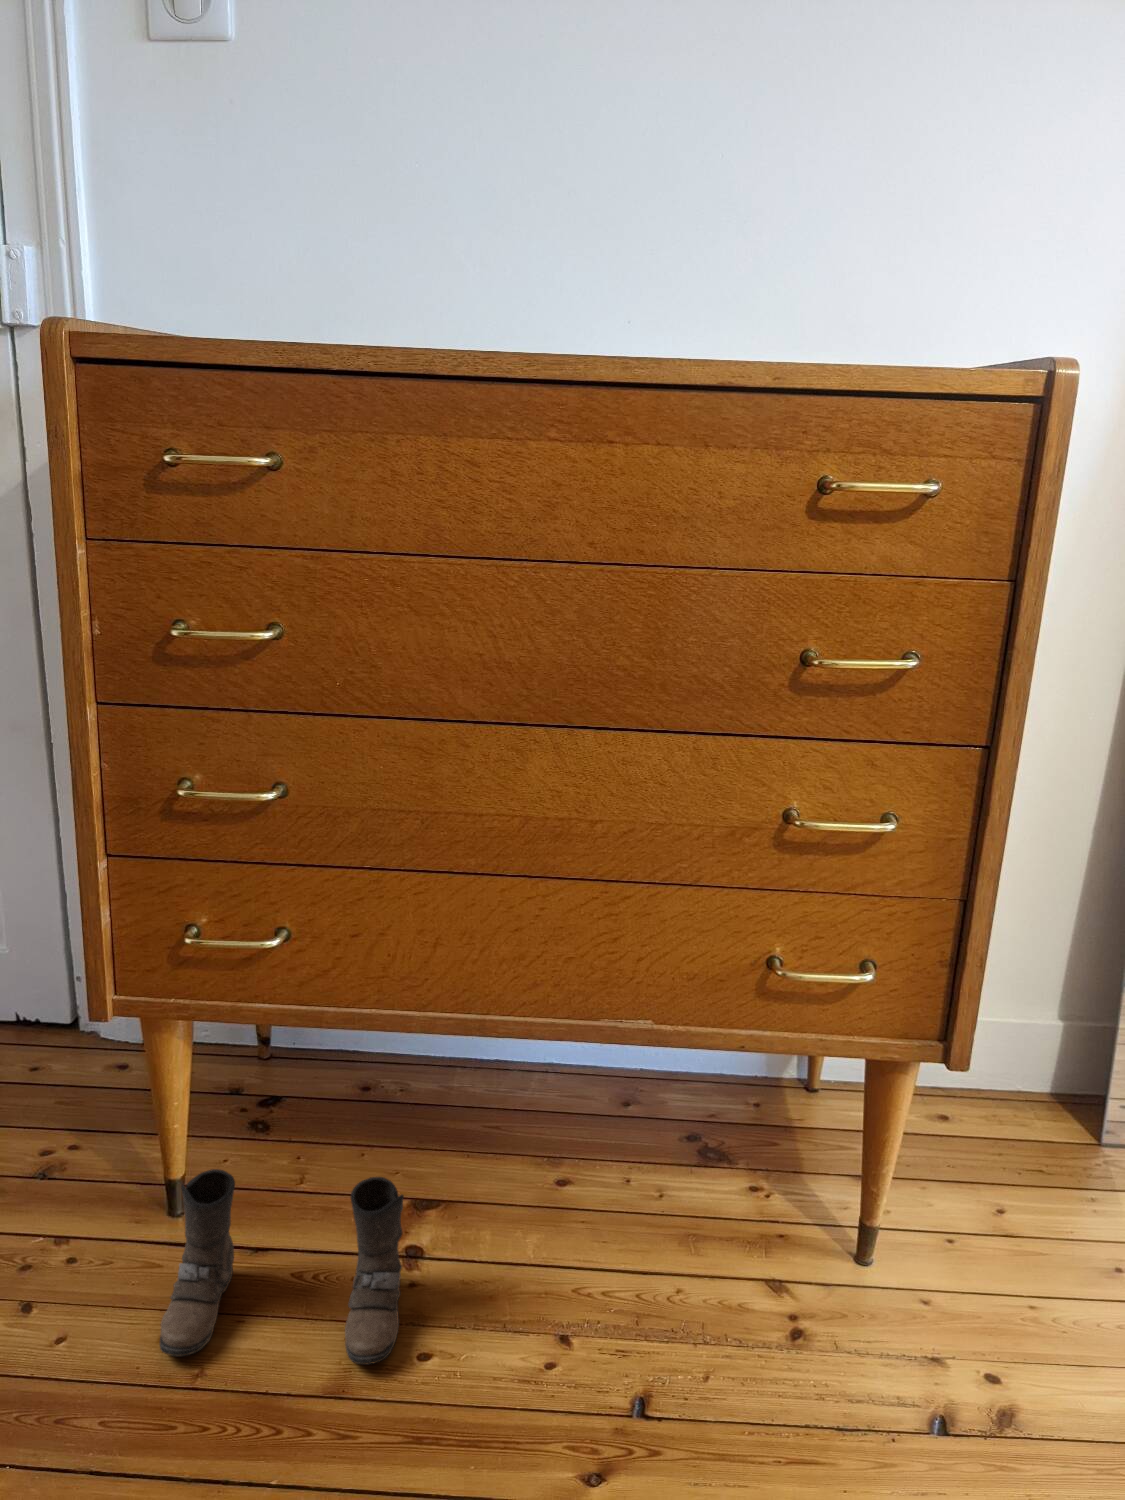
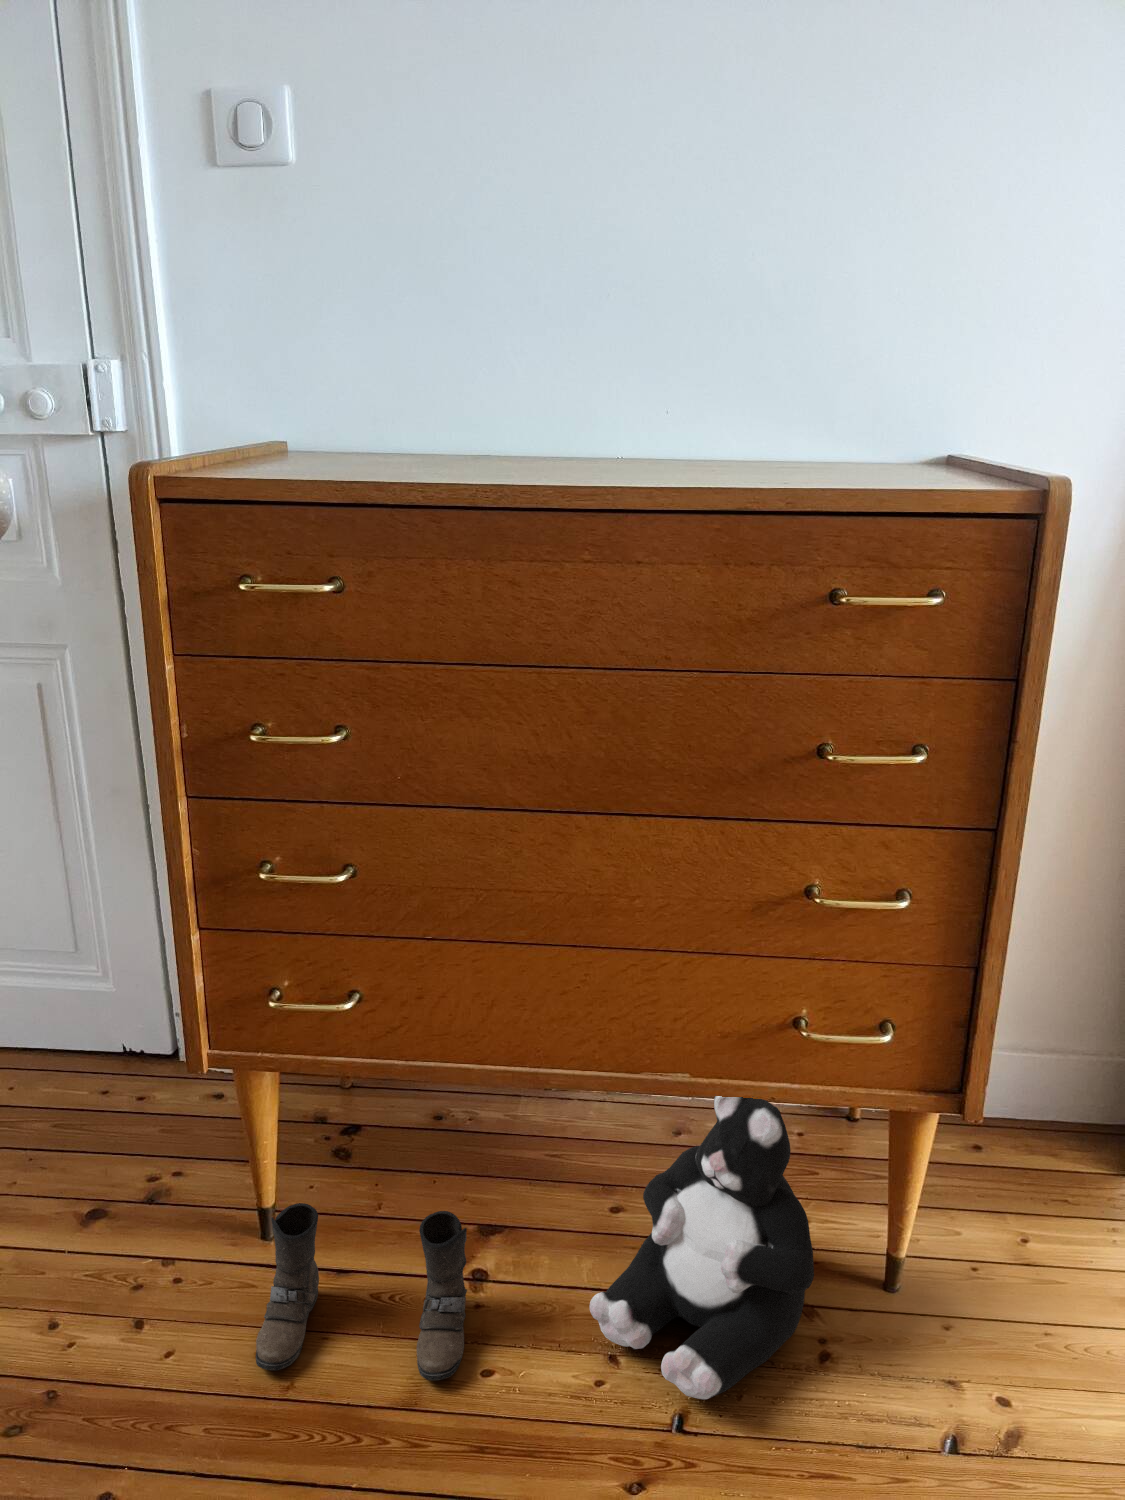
plush toy: none [540,1037,788,1379] -> present [590,1096,814,1399]

